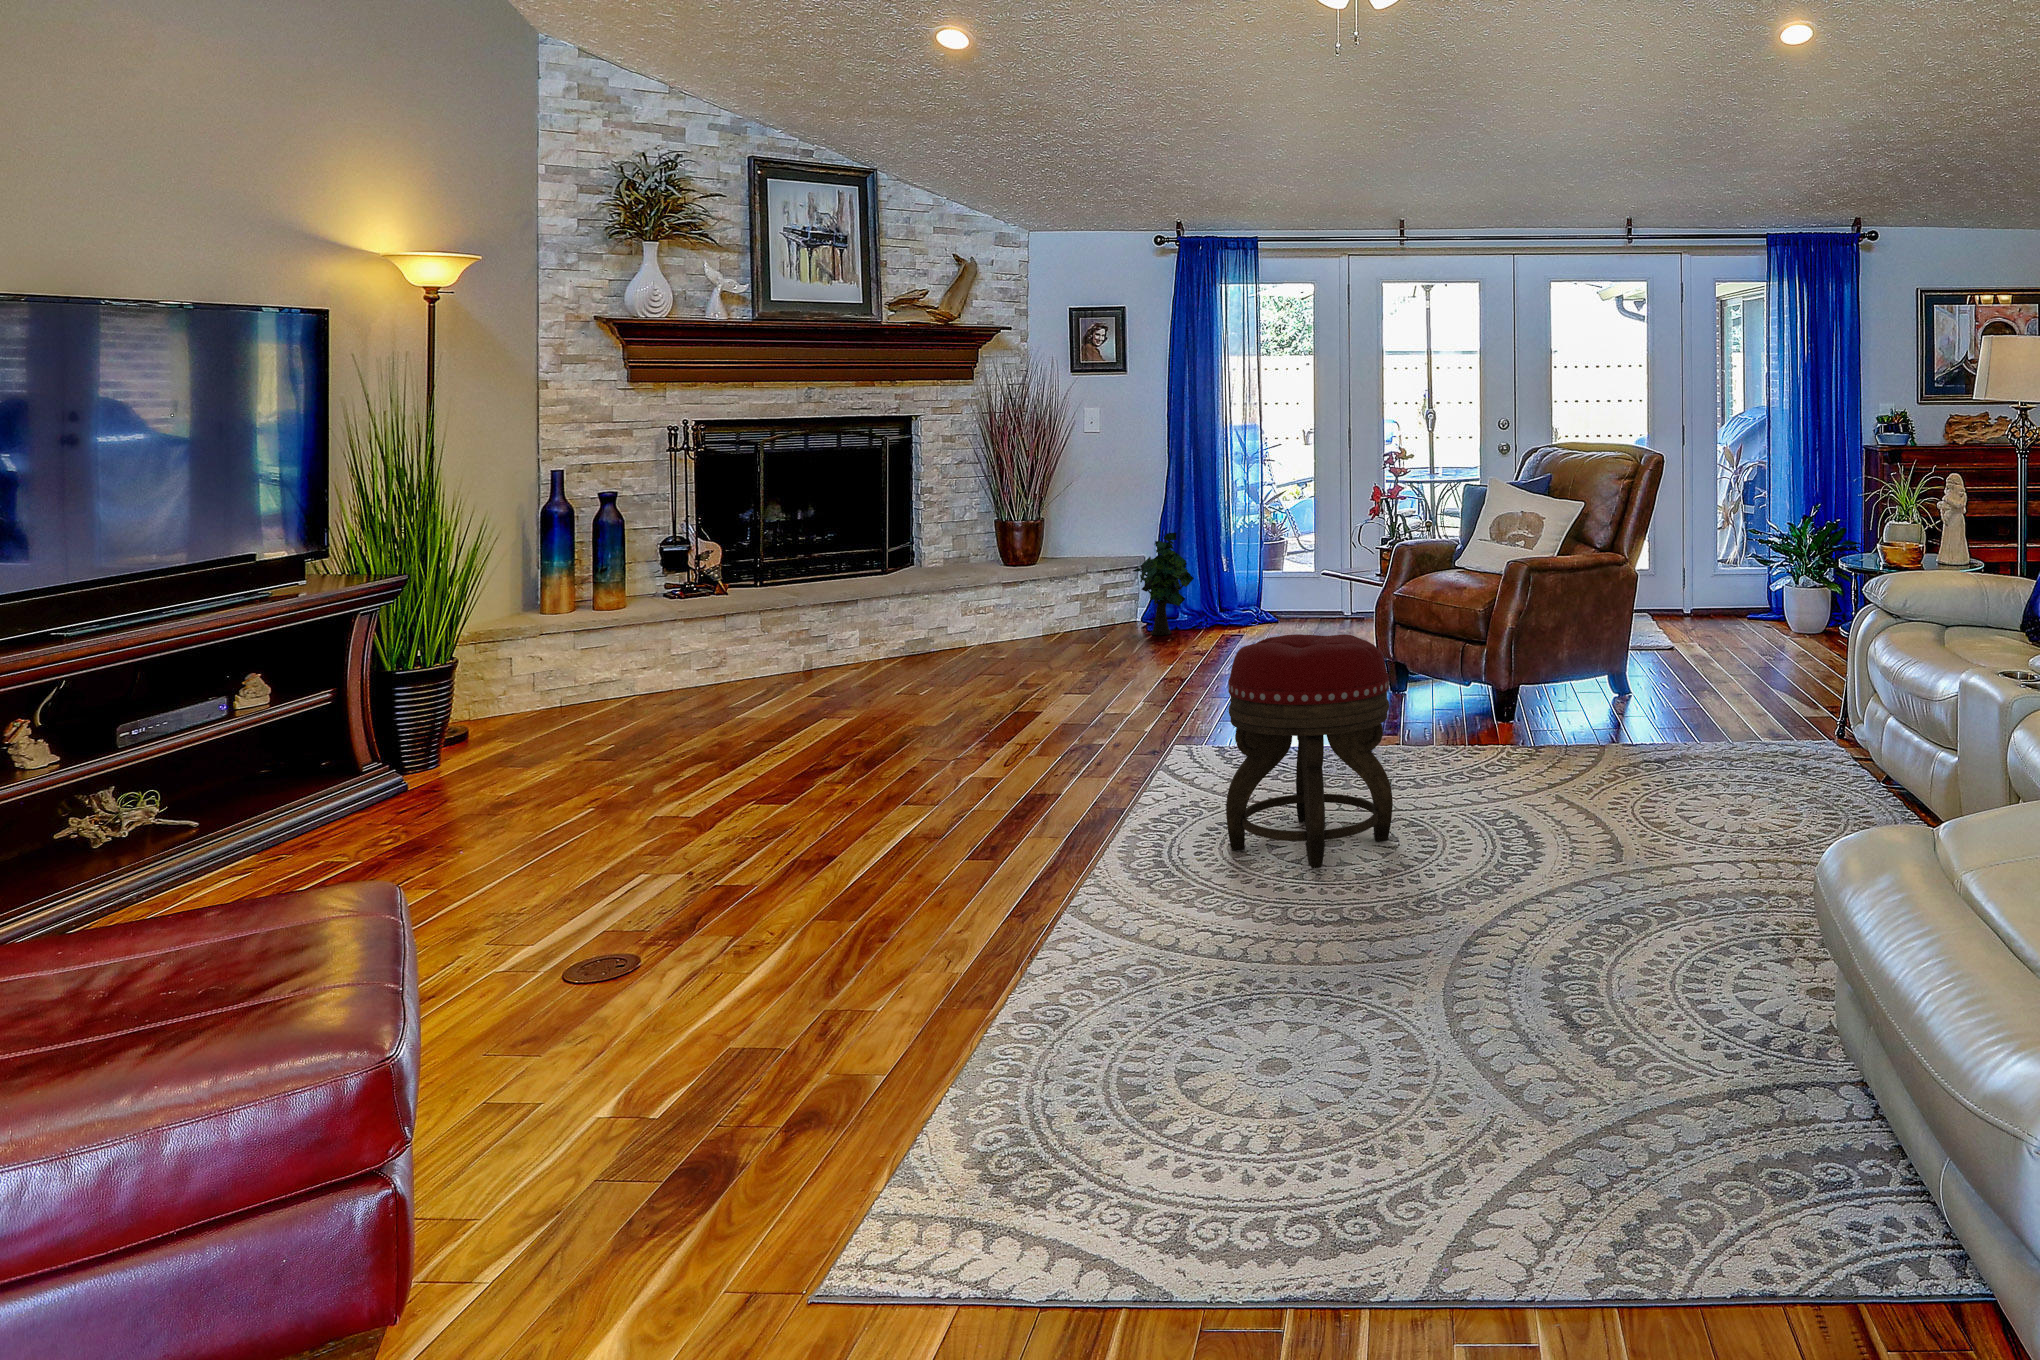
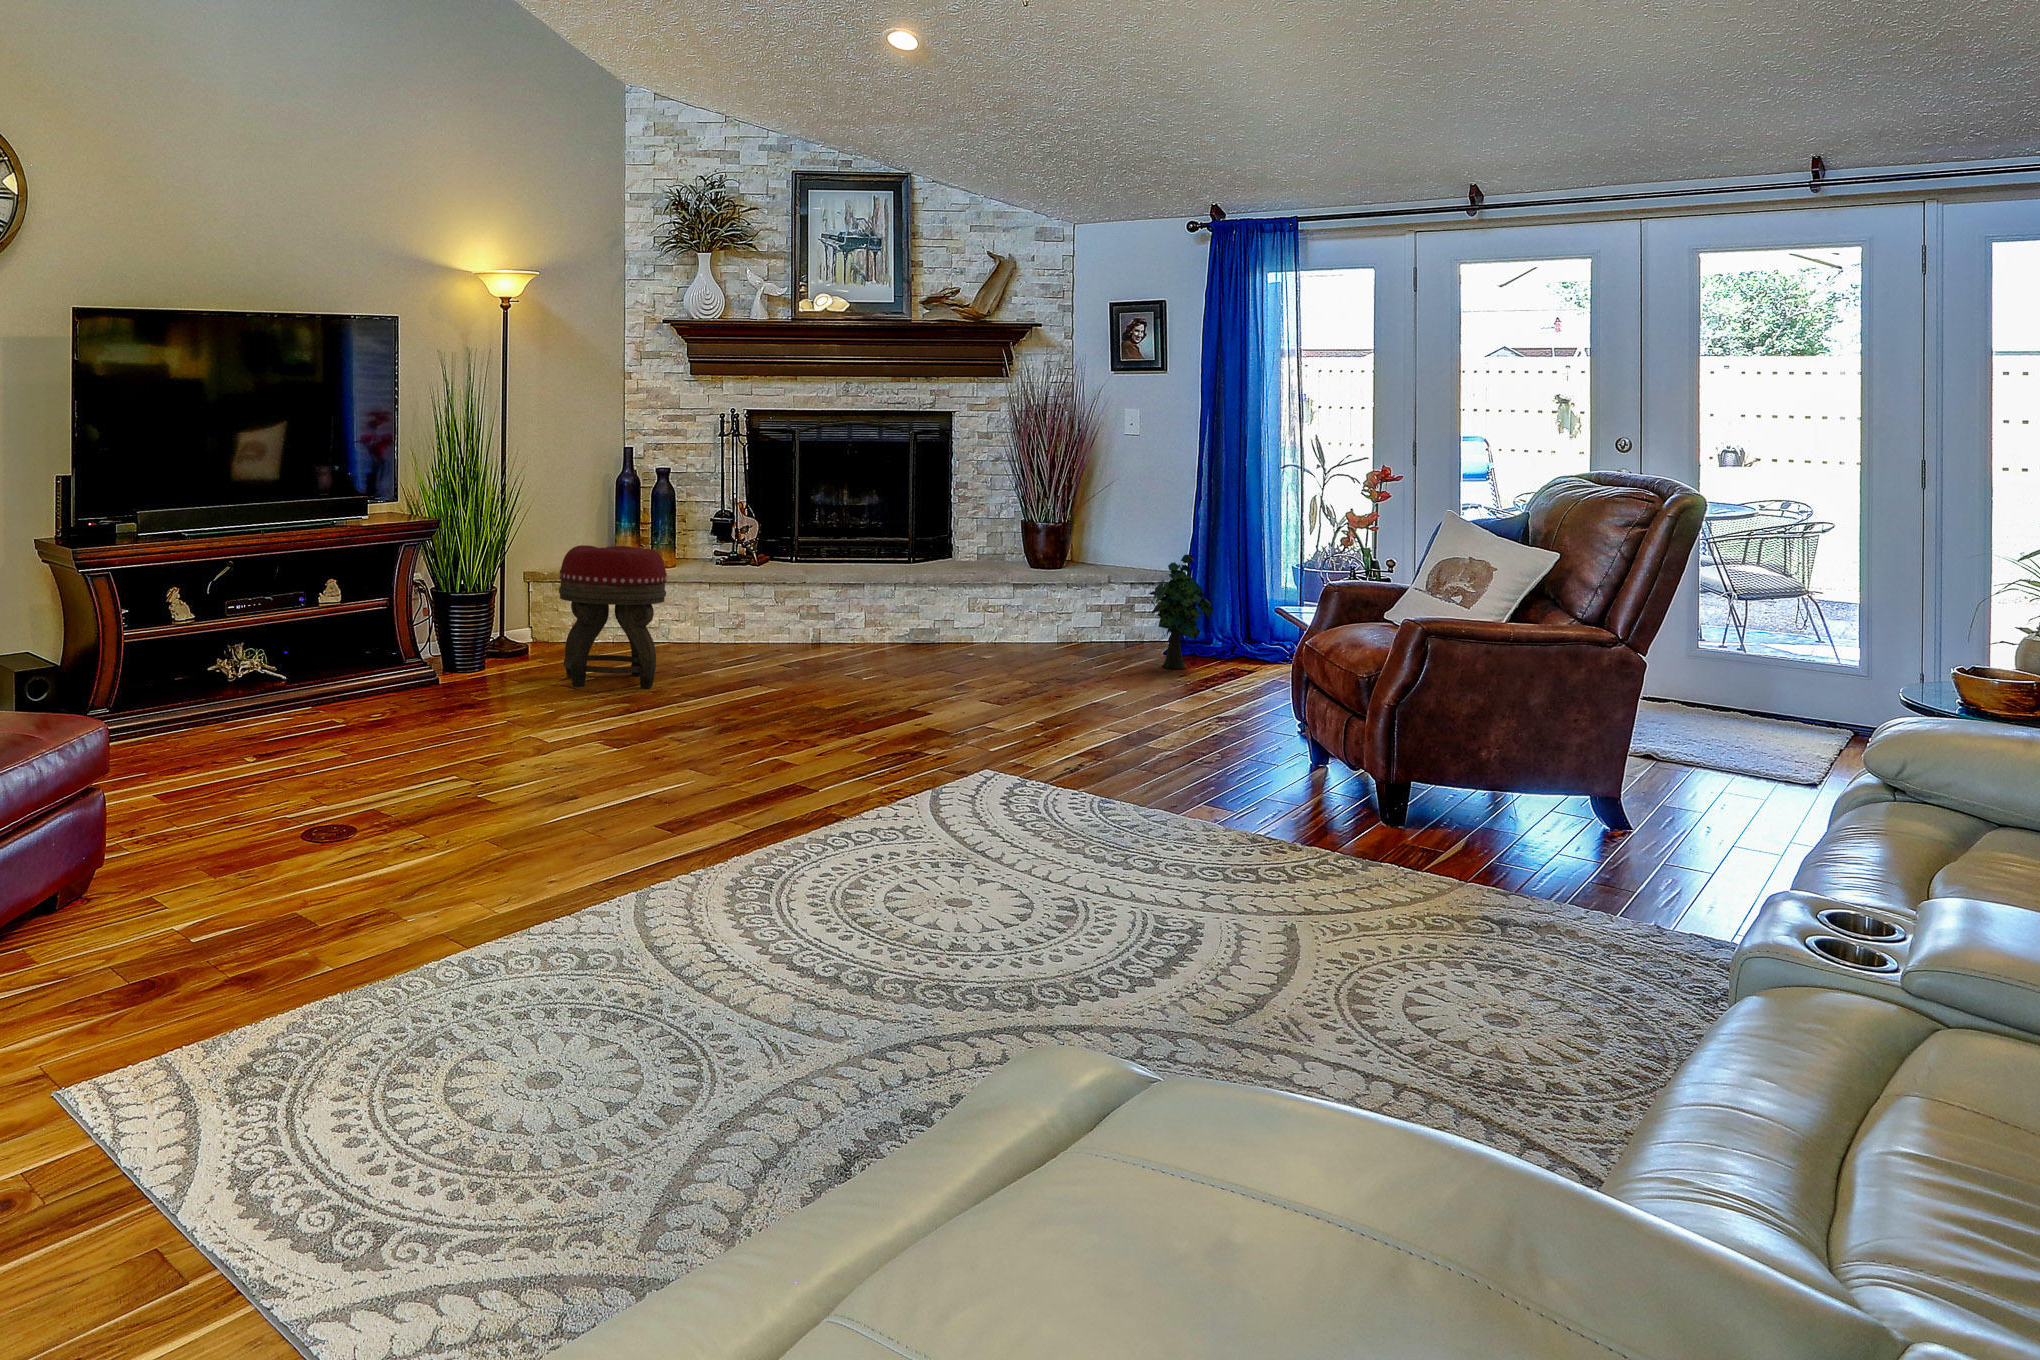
footstool: present [1226,634,1393,868] -> present [559,545,667,688]

